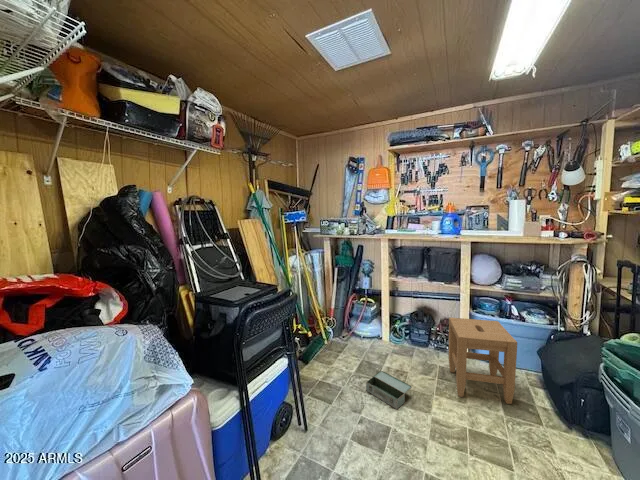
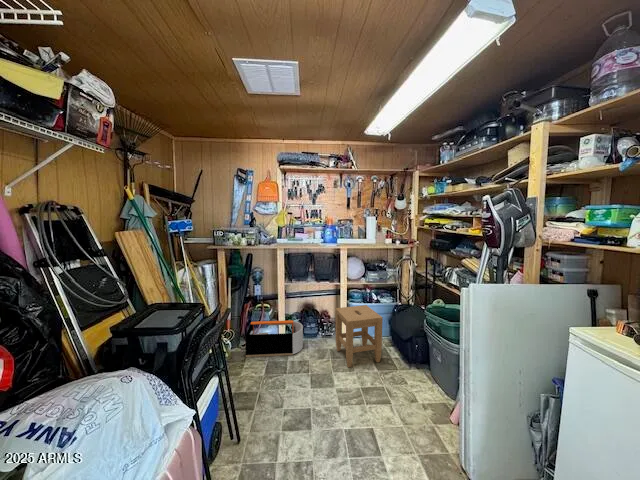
storage bin: none [343,315,408,361] -> present [245,320,303,357]
toolbox: present [366,371,412,409] -> none [280,365,317,393]

